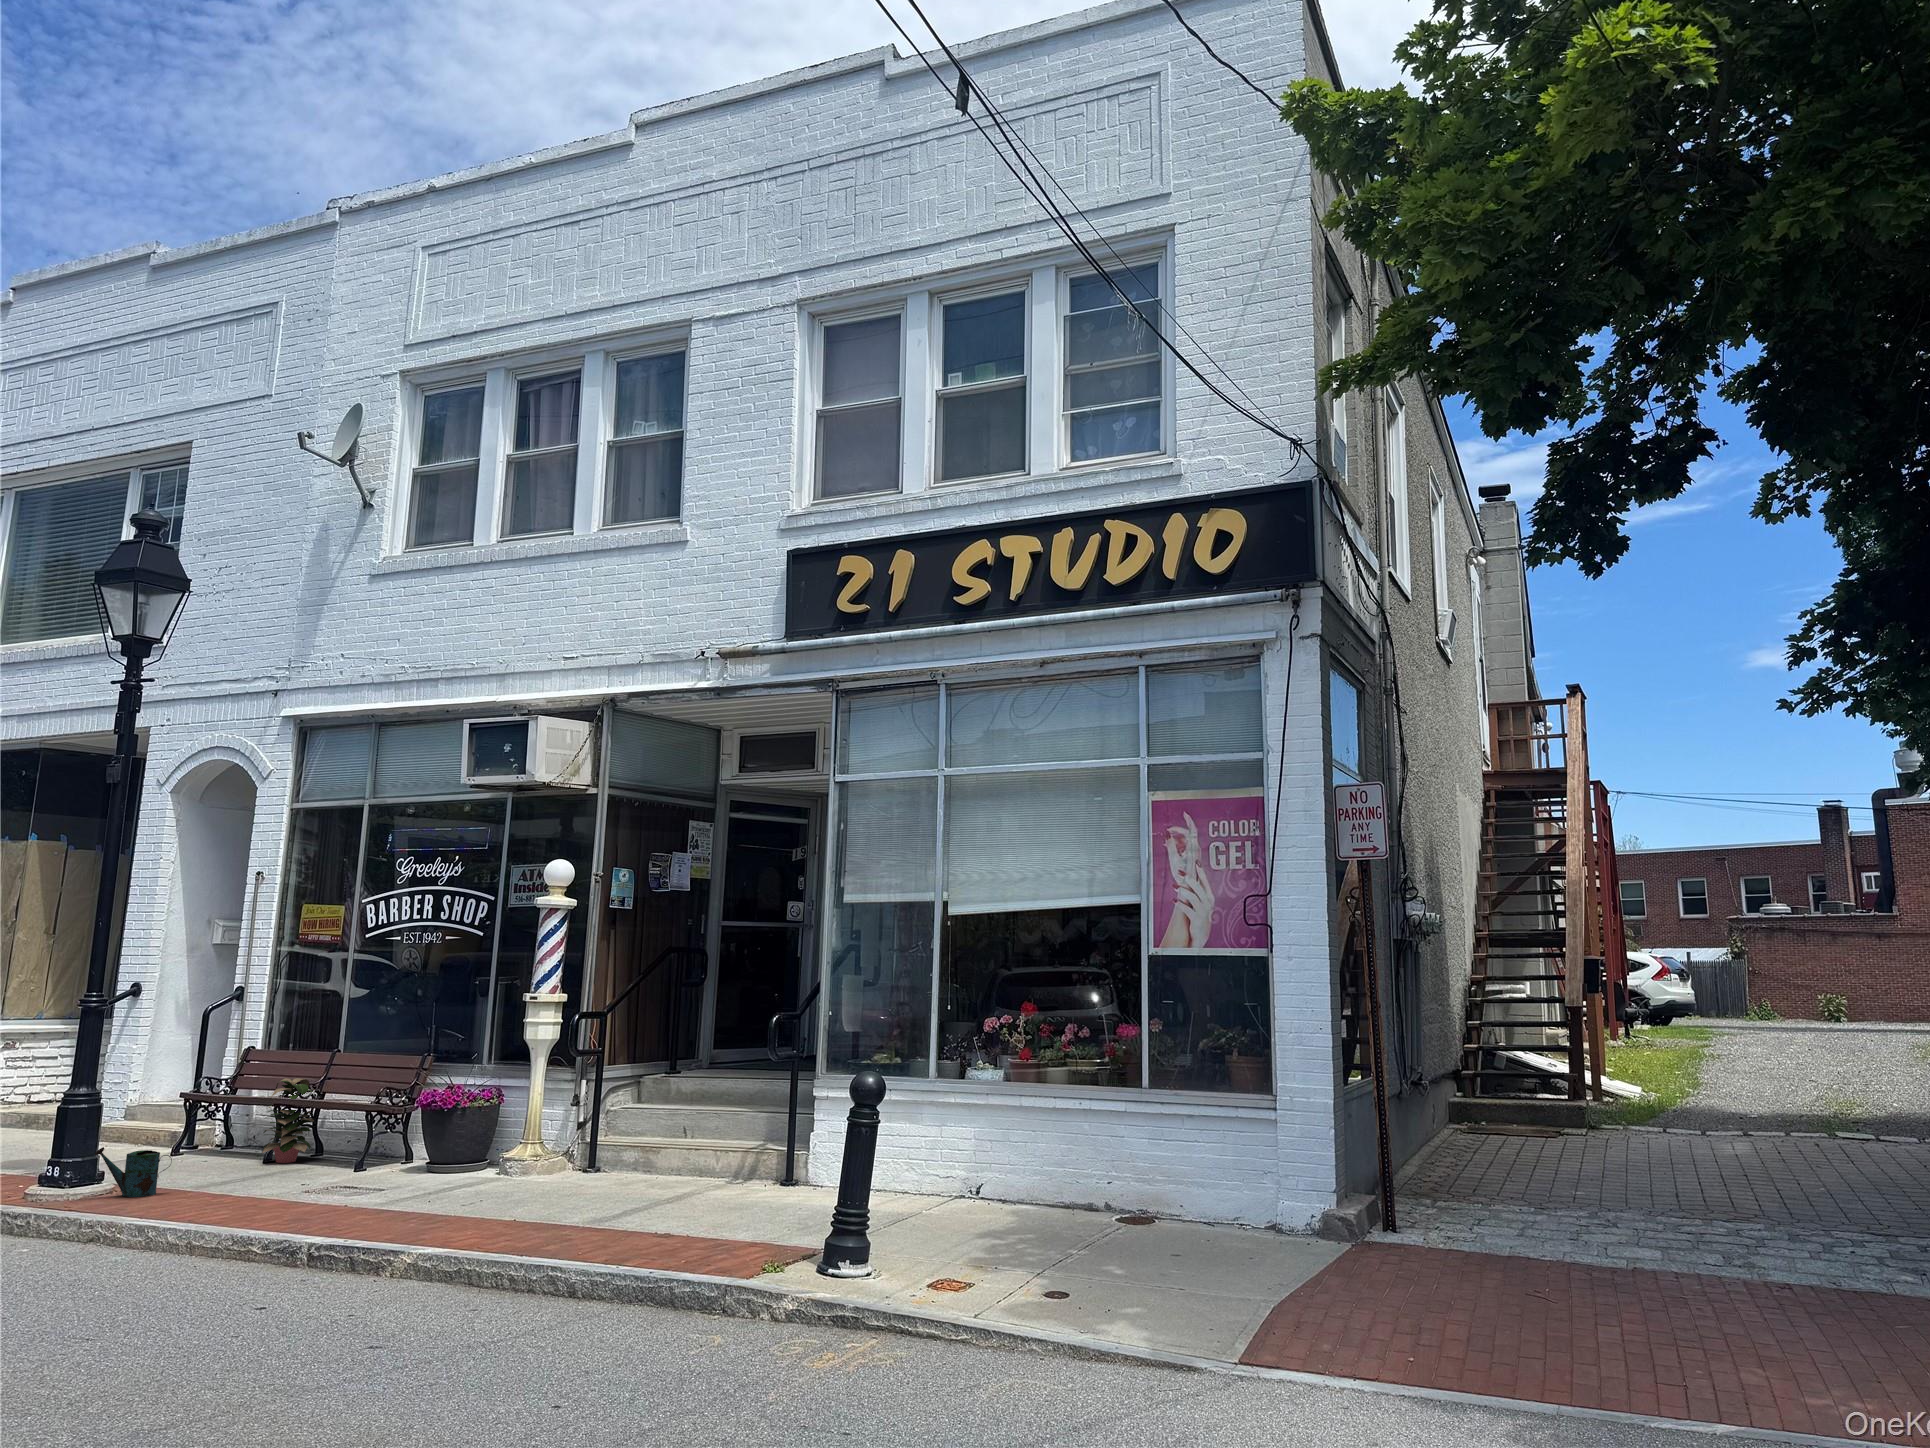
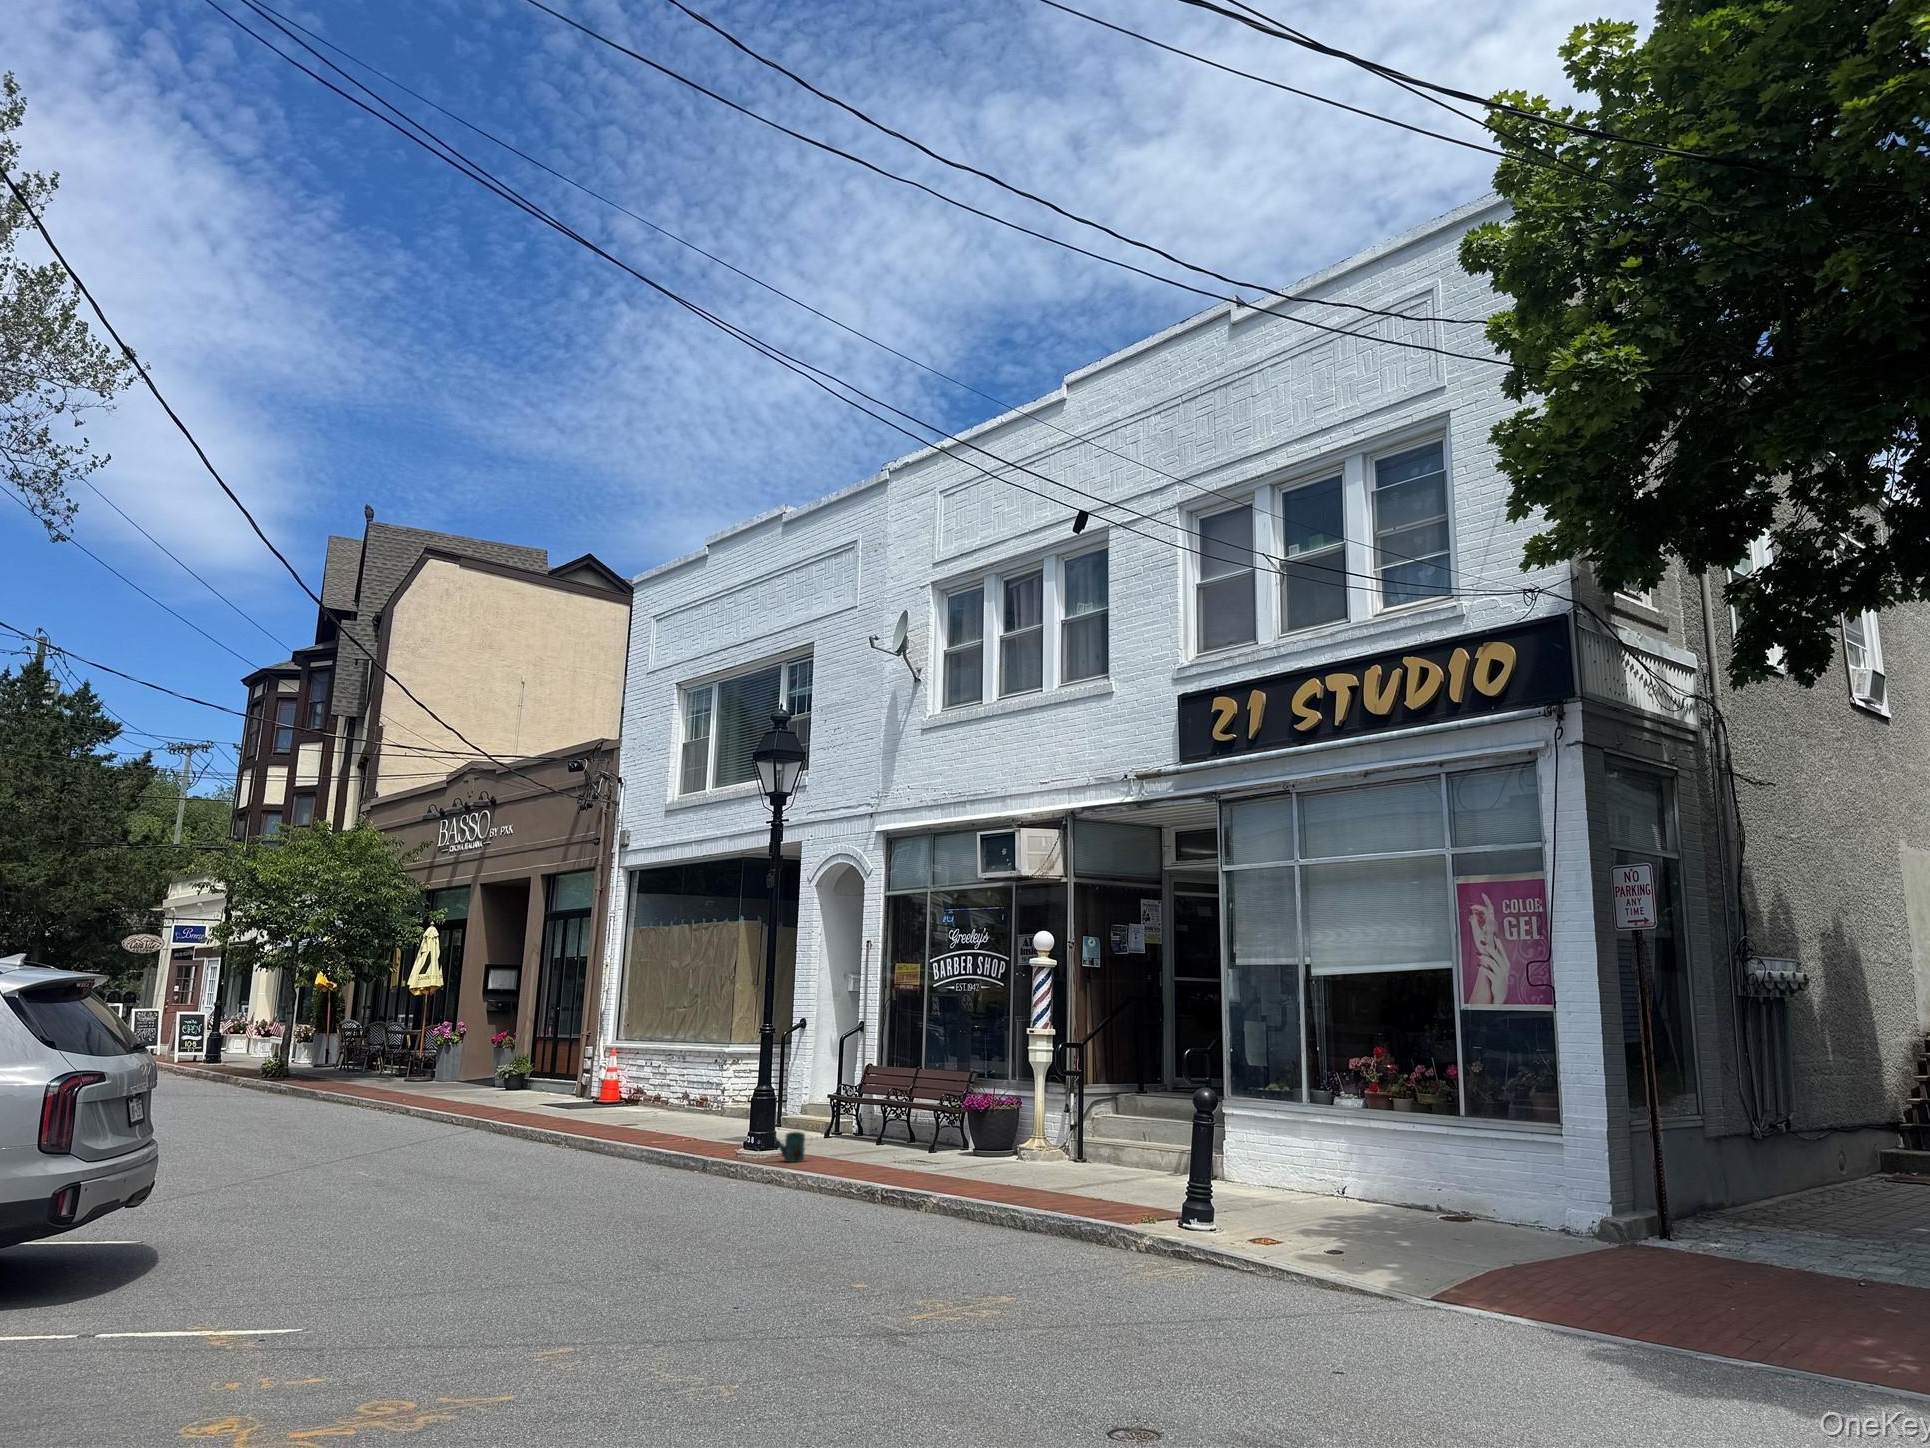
decorative plant: present [261,1078,314,1163] -> none [872,1086,912,1144]

